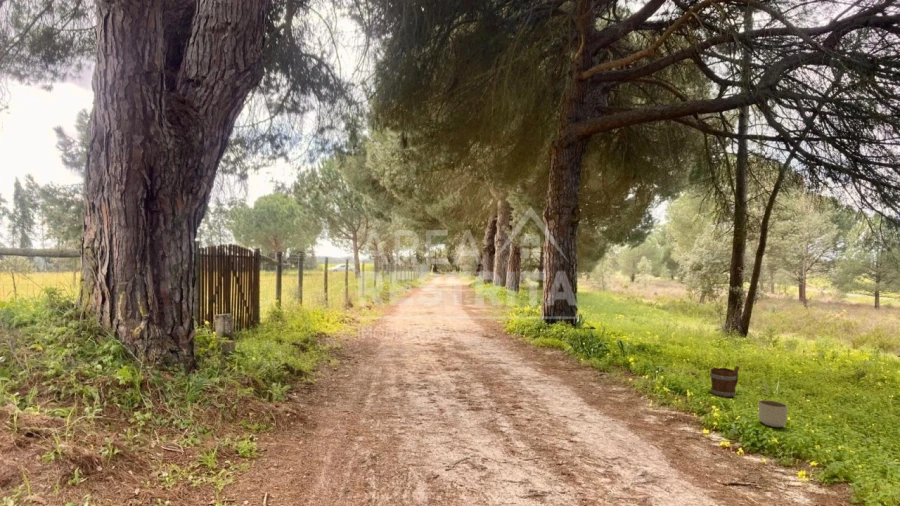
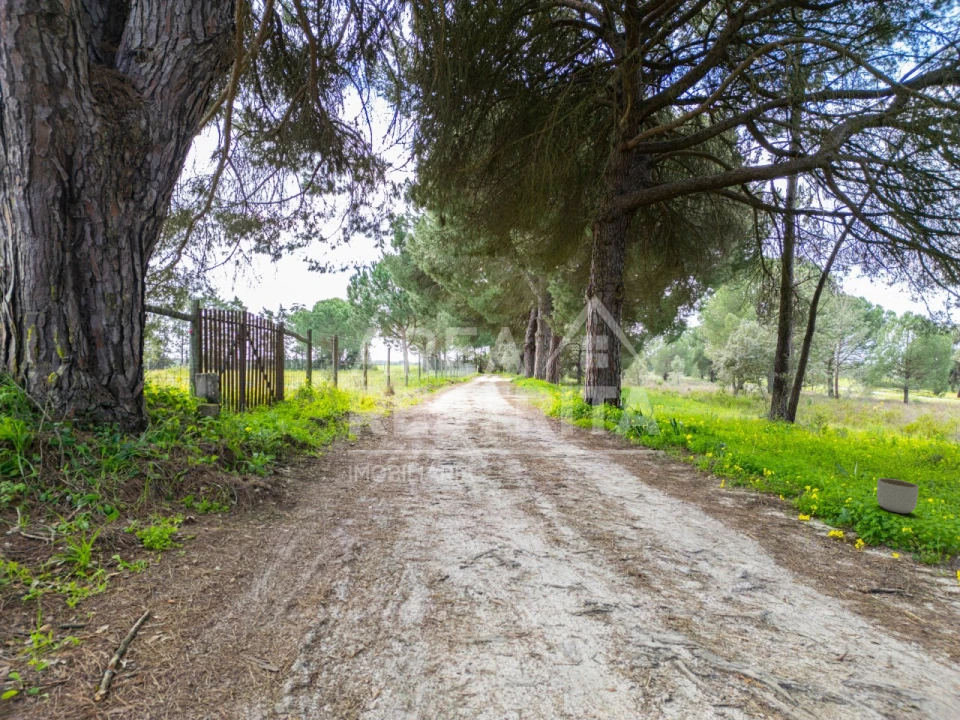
bucket: present [710,366,739,398] -> none [800,438,837,476]

